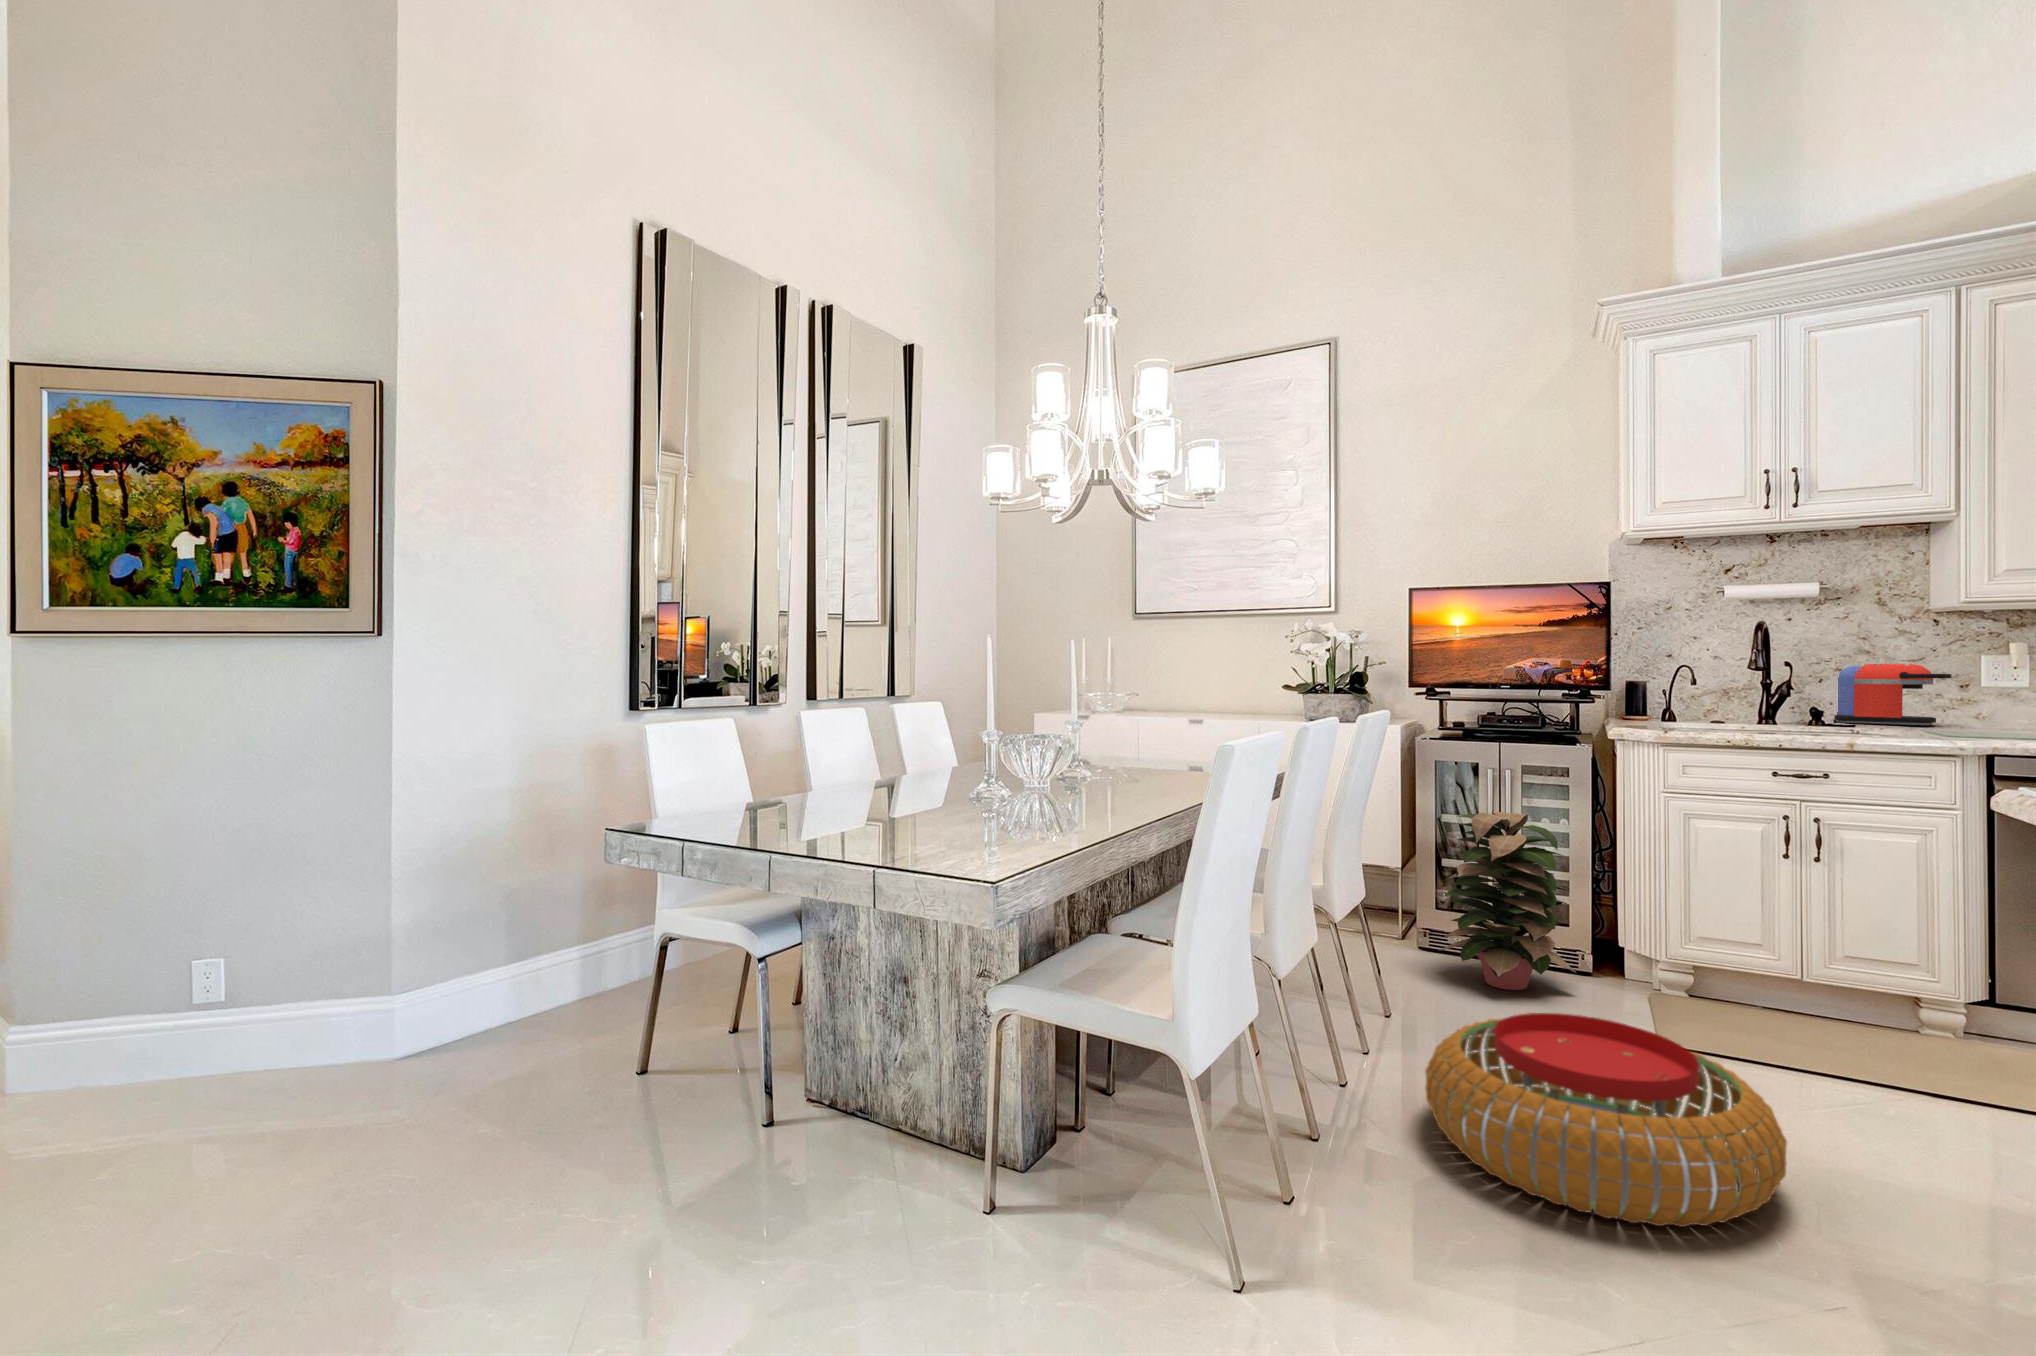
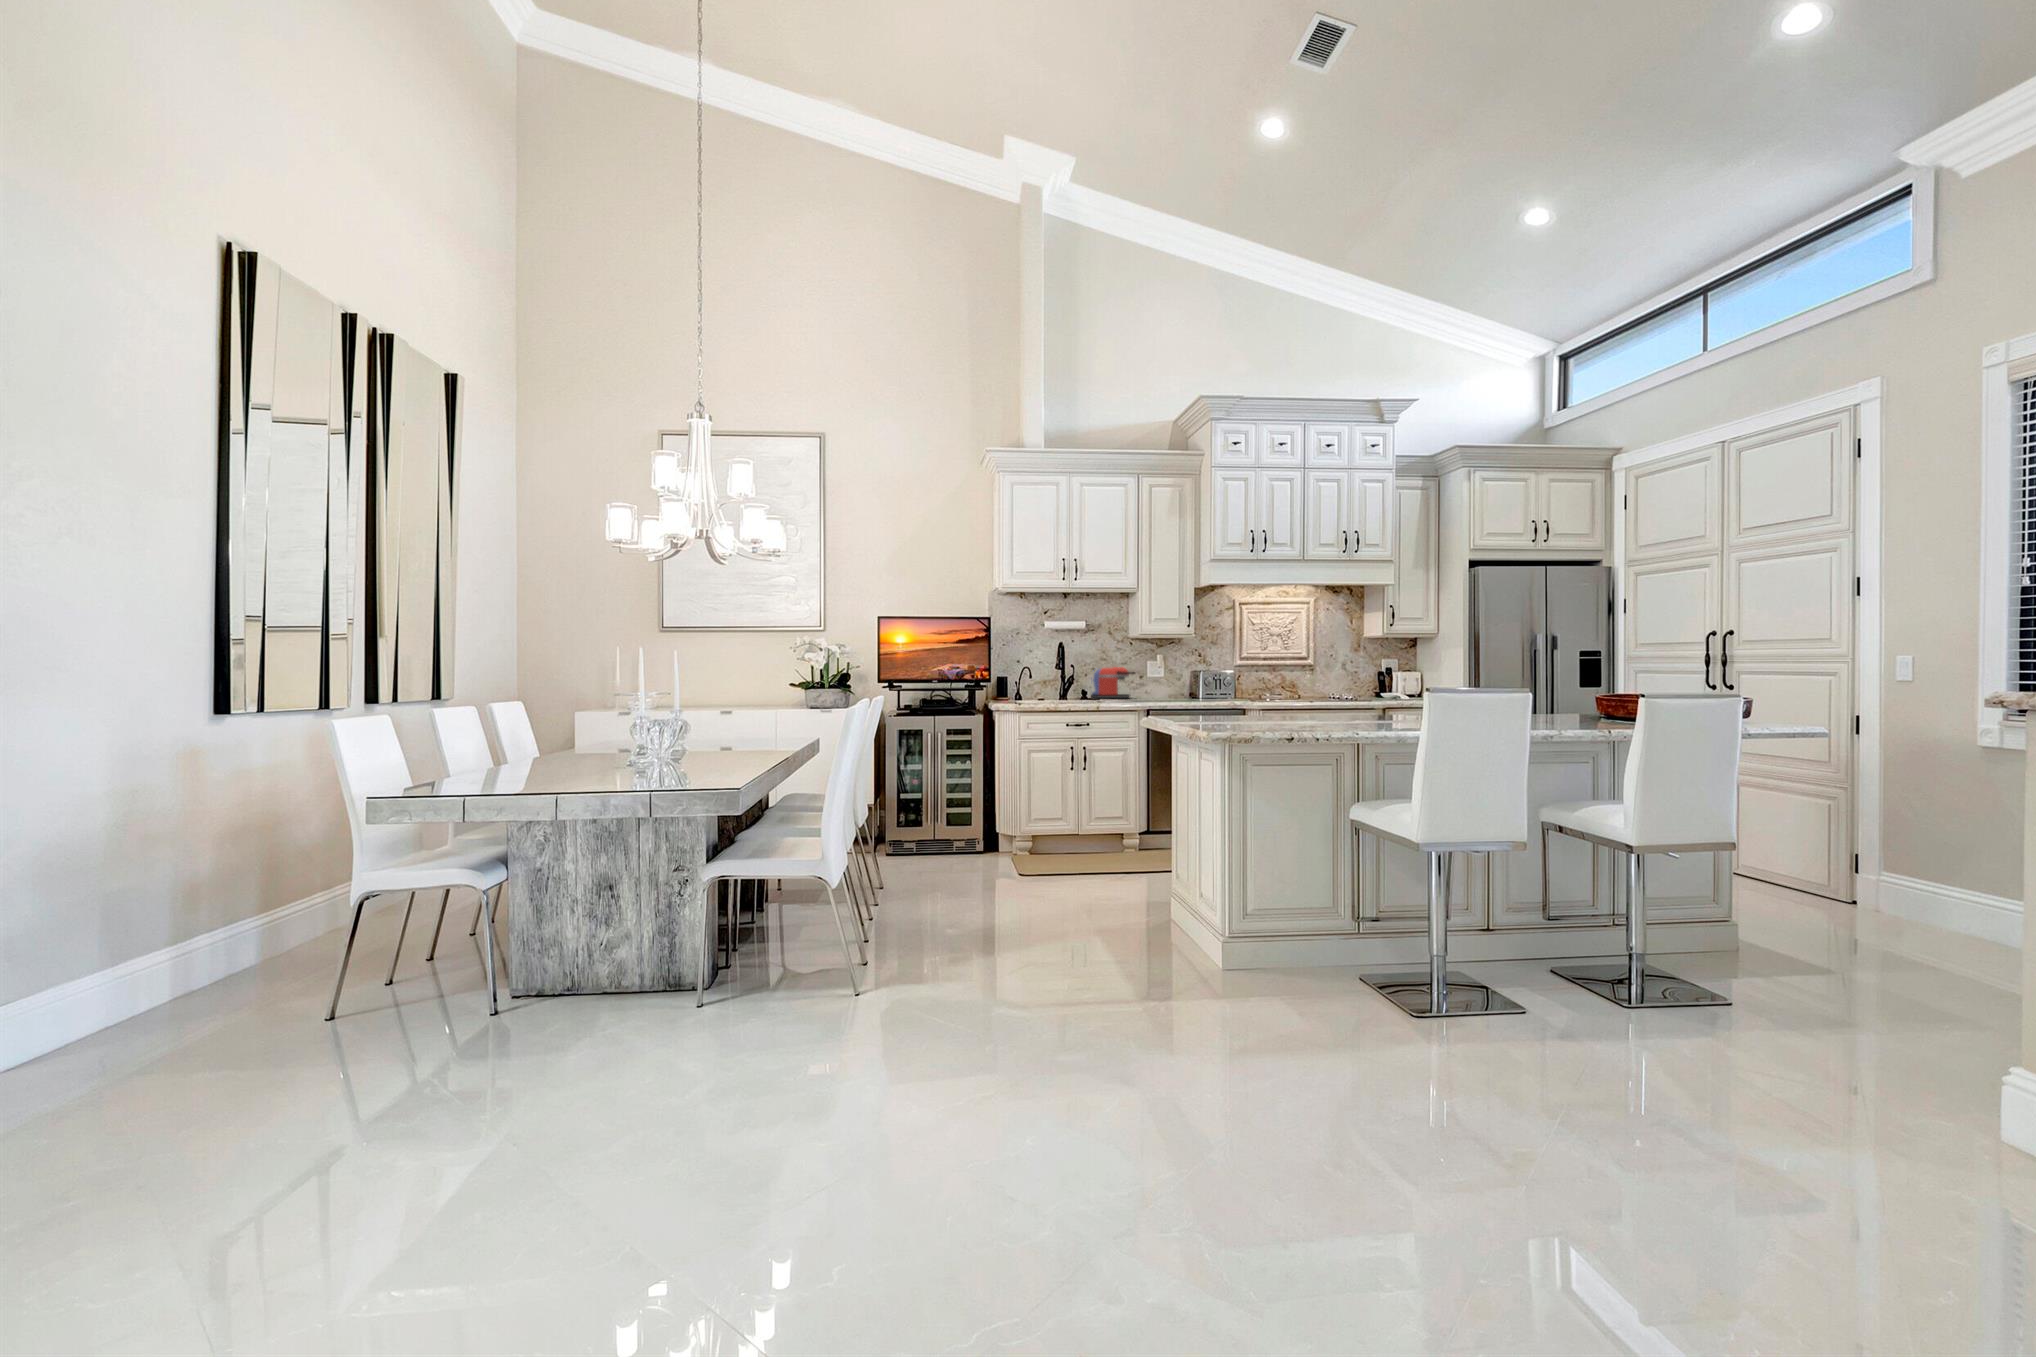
decorative plant: present [1440,812,1576,990] -> none [904,757,982,864]
pouf: present [1425,1013,1787,1227] -> none [931,852,1092,938]

